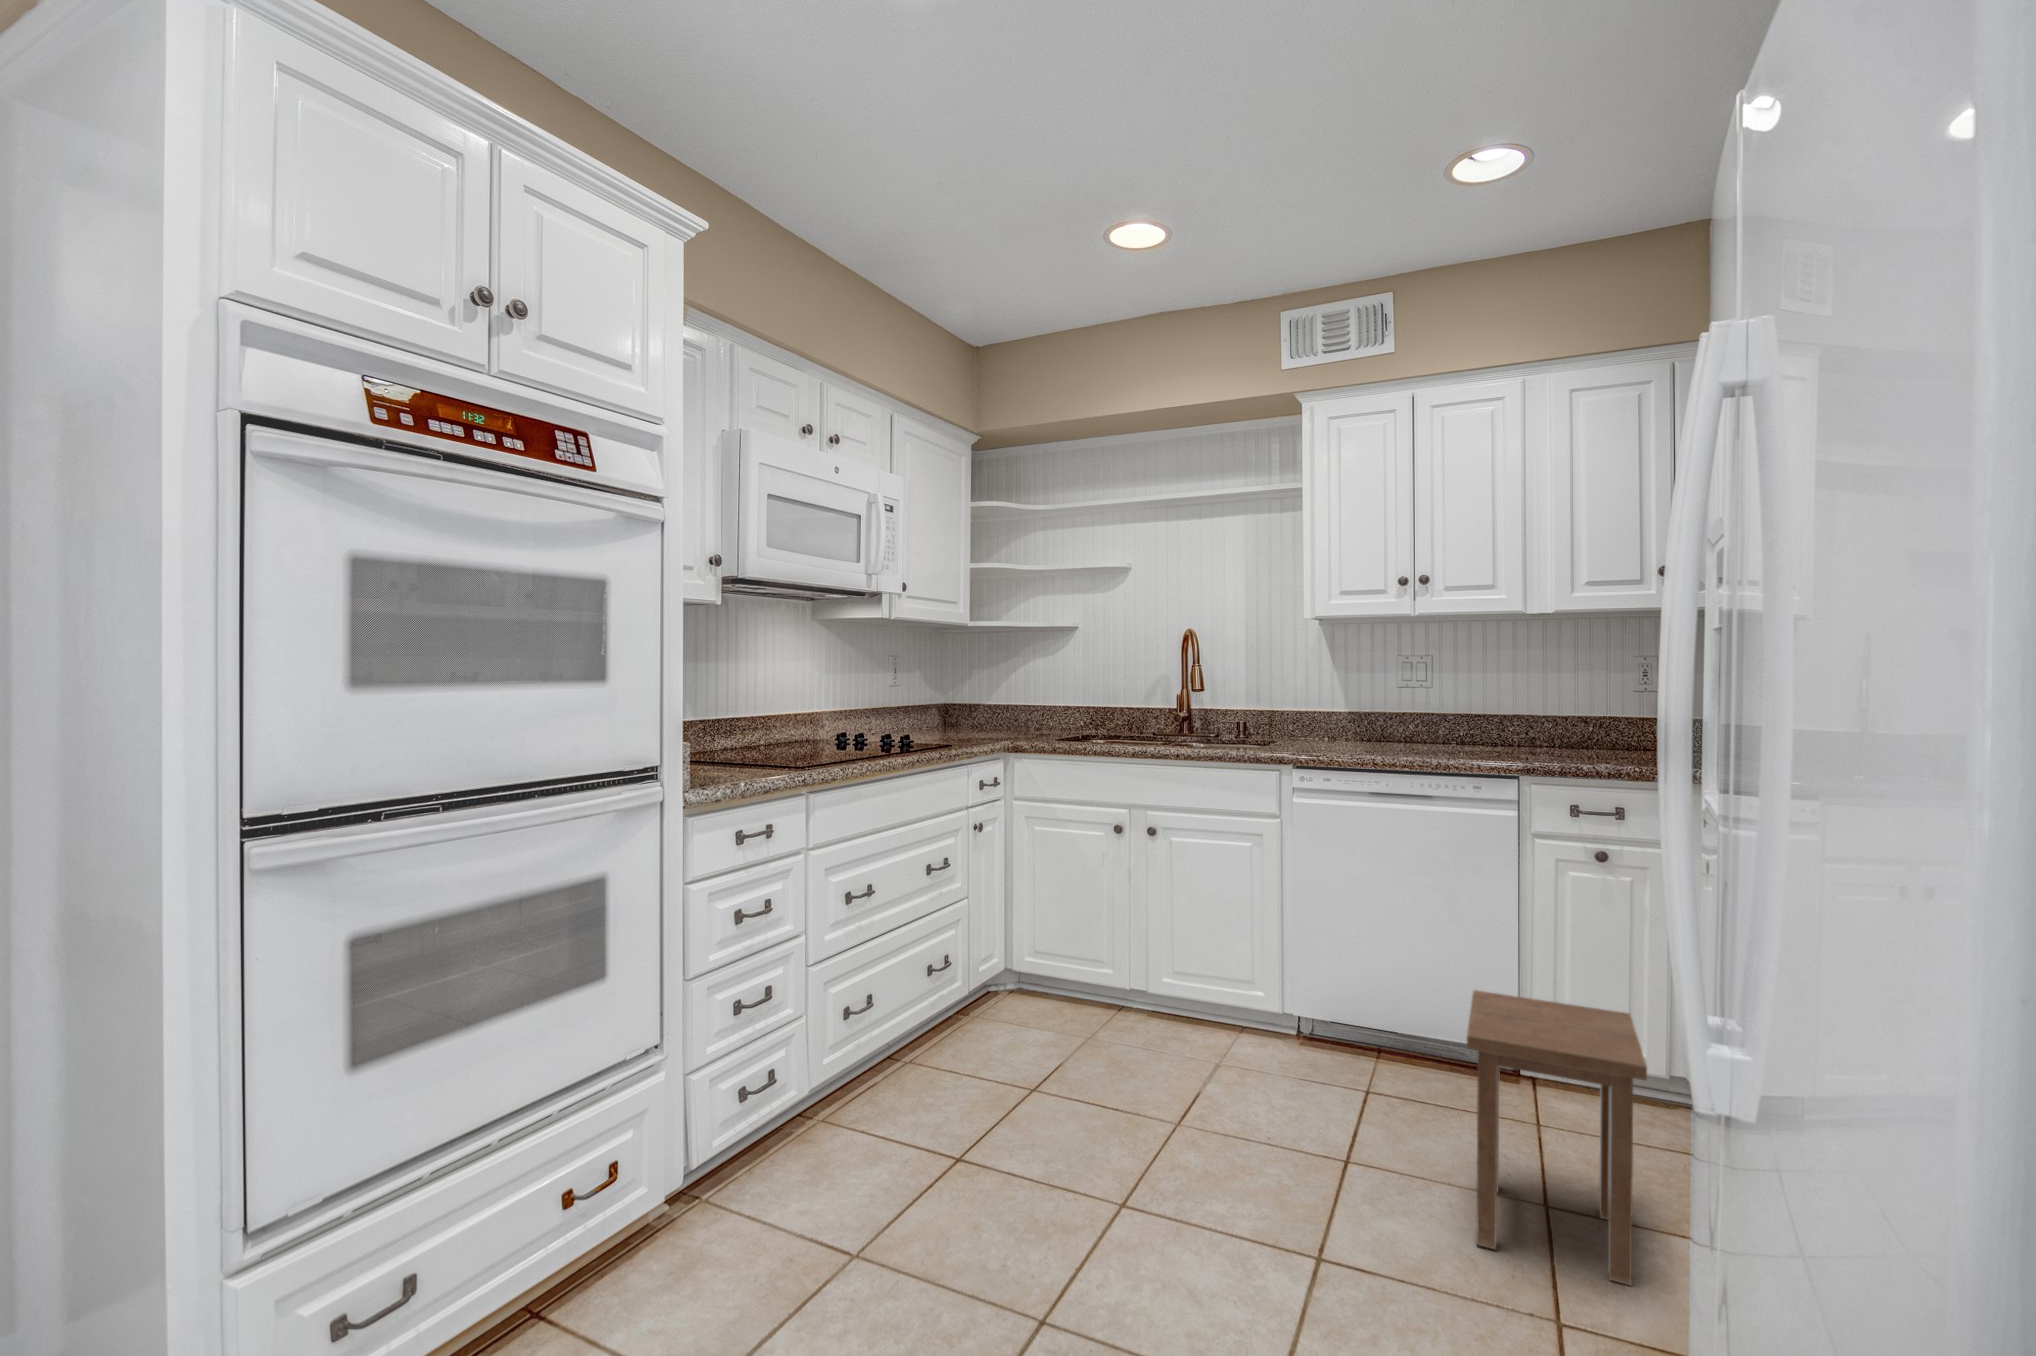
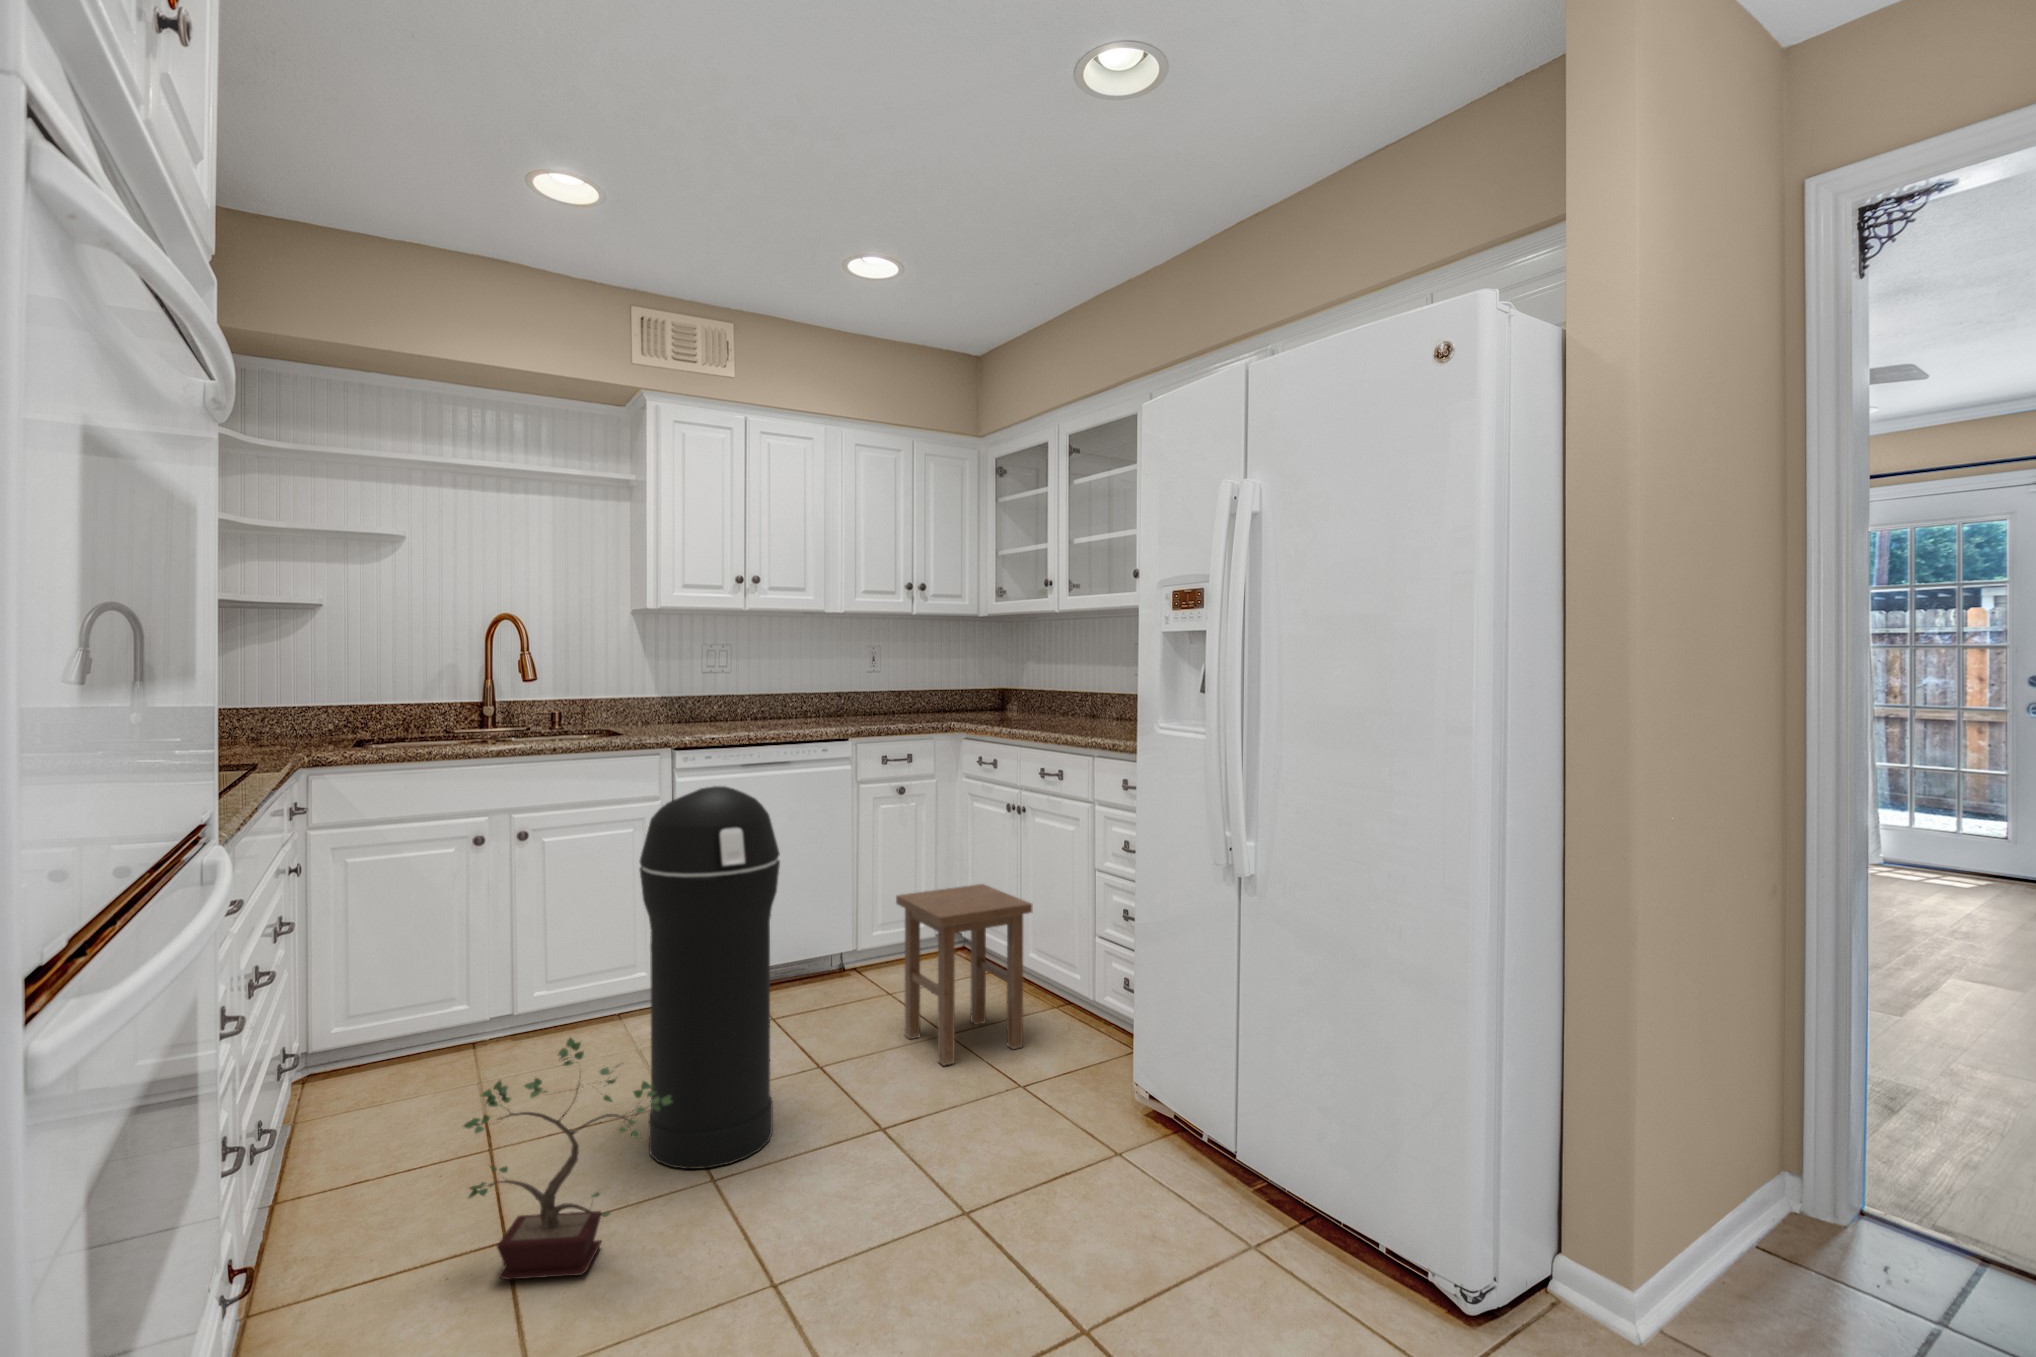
trash can: none [1084,810,1227,1218] -> present [640,786,780,1169]
potted plant: none [884,1016,996,1235] -> present [464,1038,673,1280]

